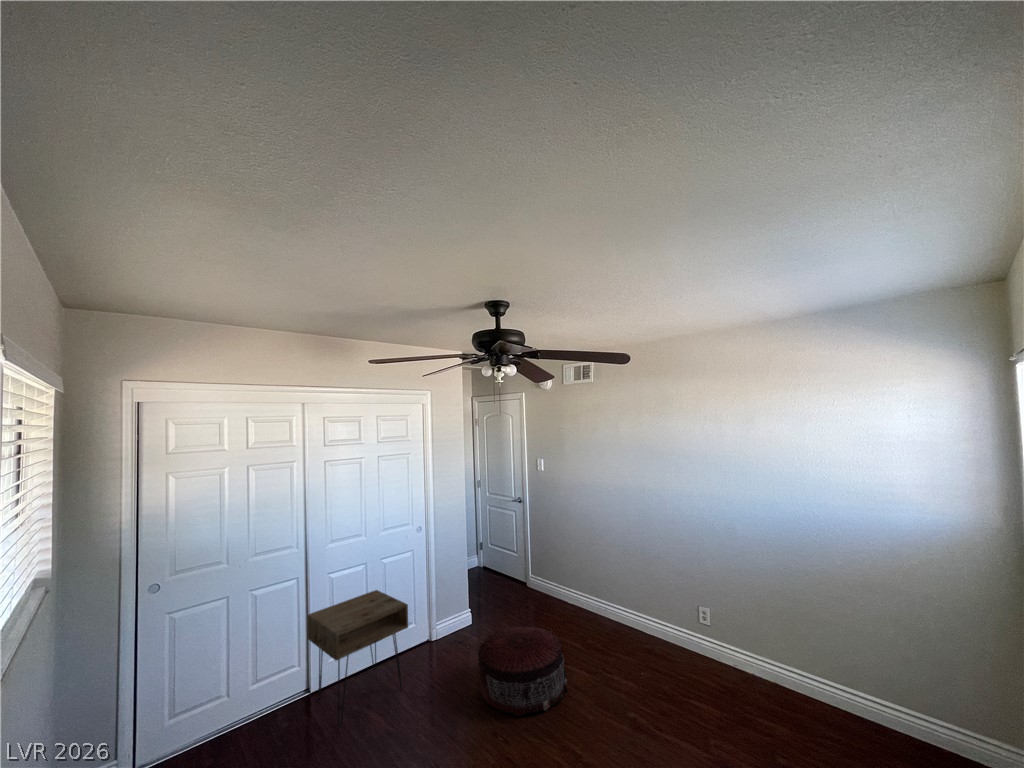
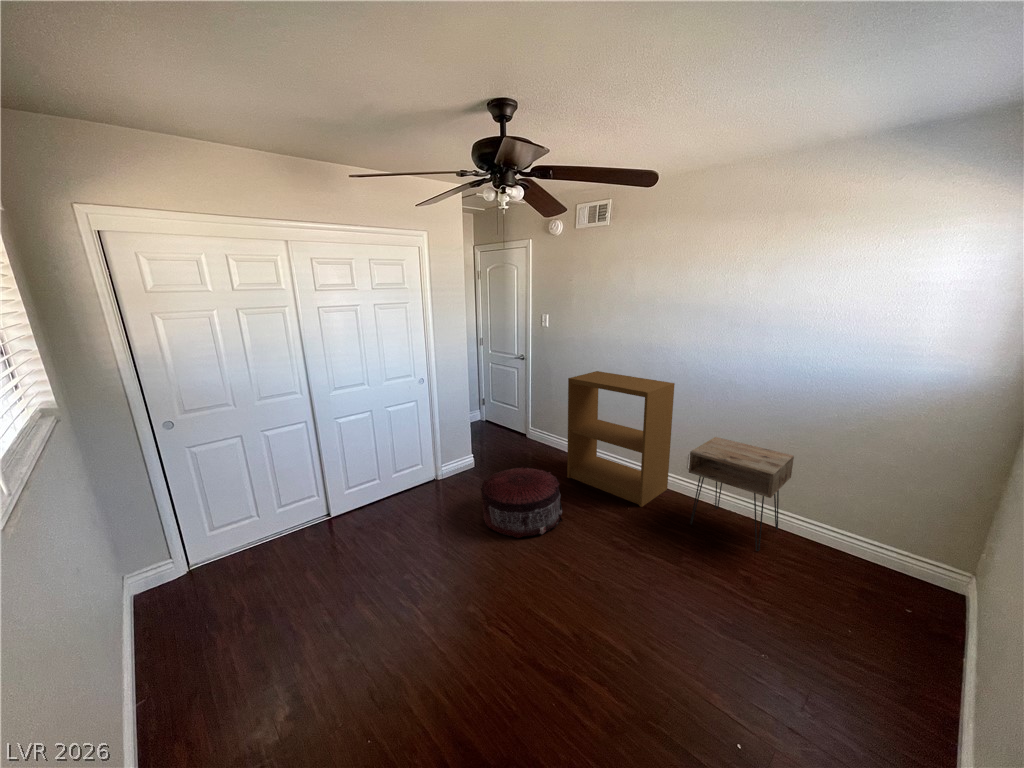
bookshelf: none [567,515,681,673] -> present [567,371,675,507]
nightstand: present [307,590,408,726] -> present [689,437,794,551]

